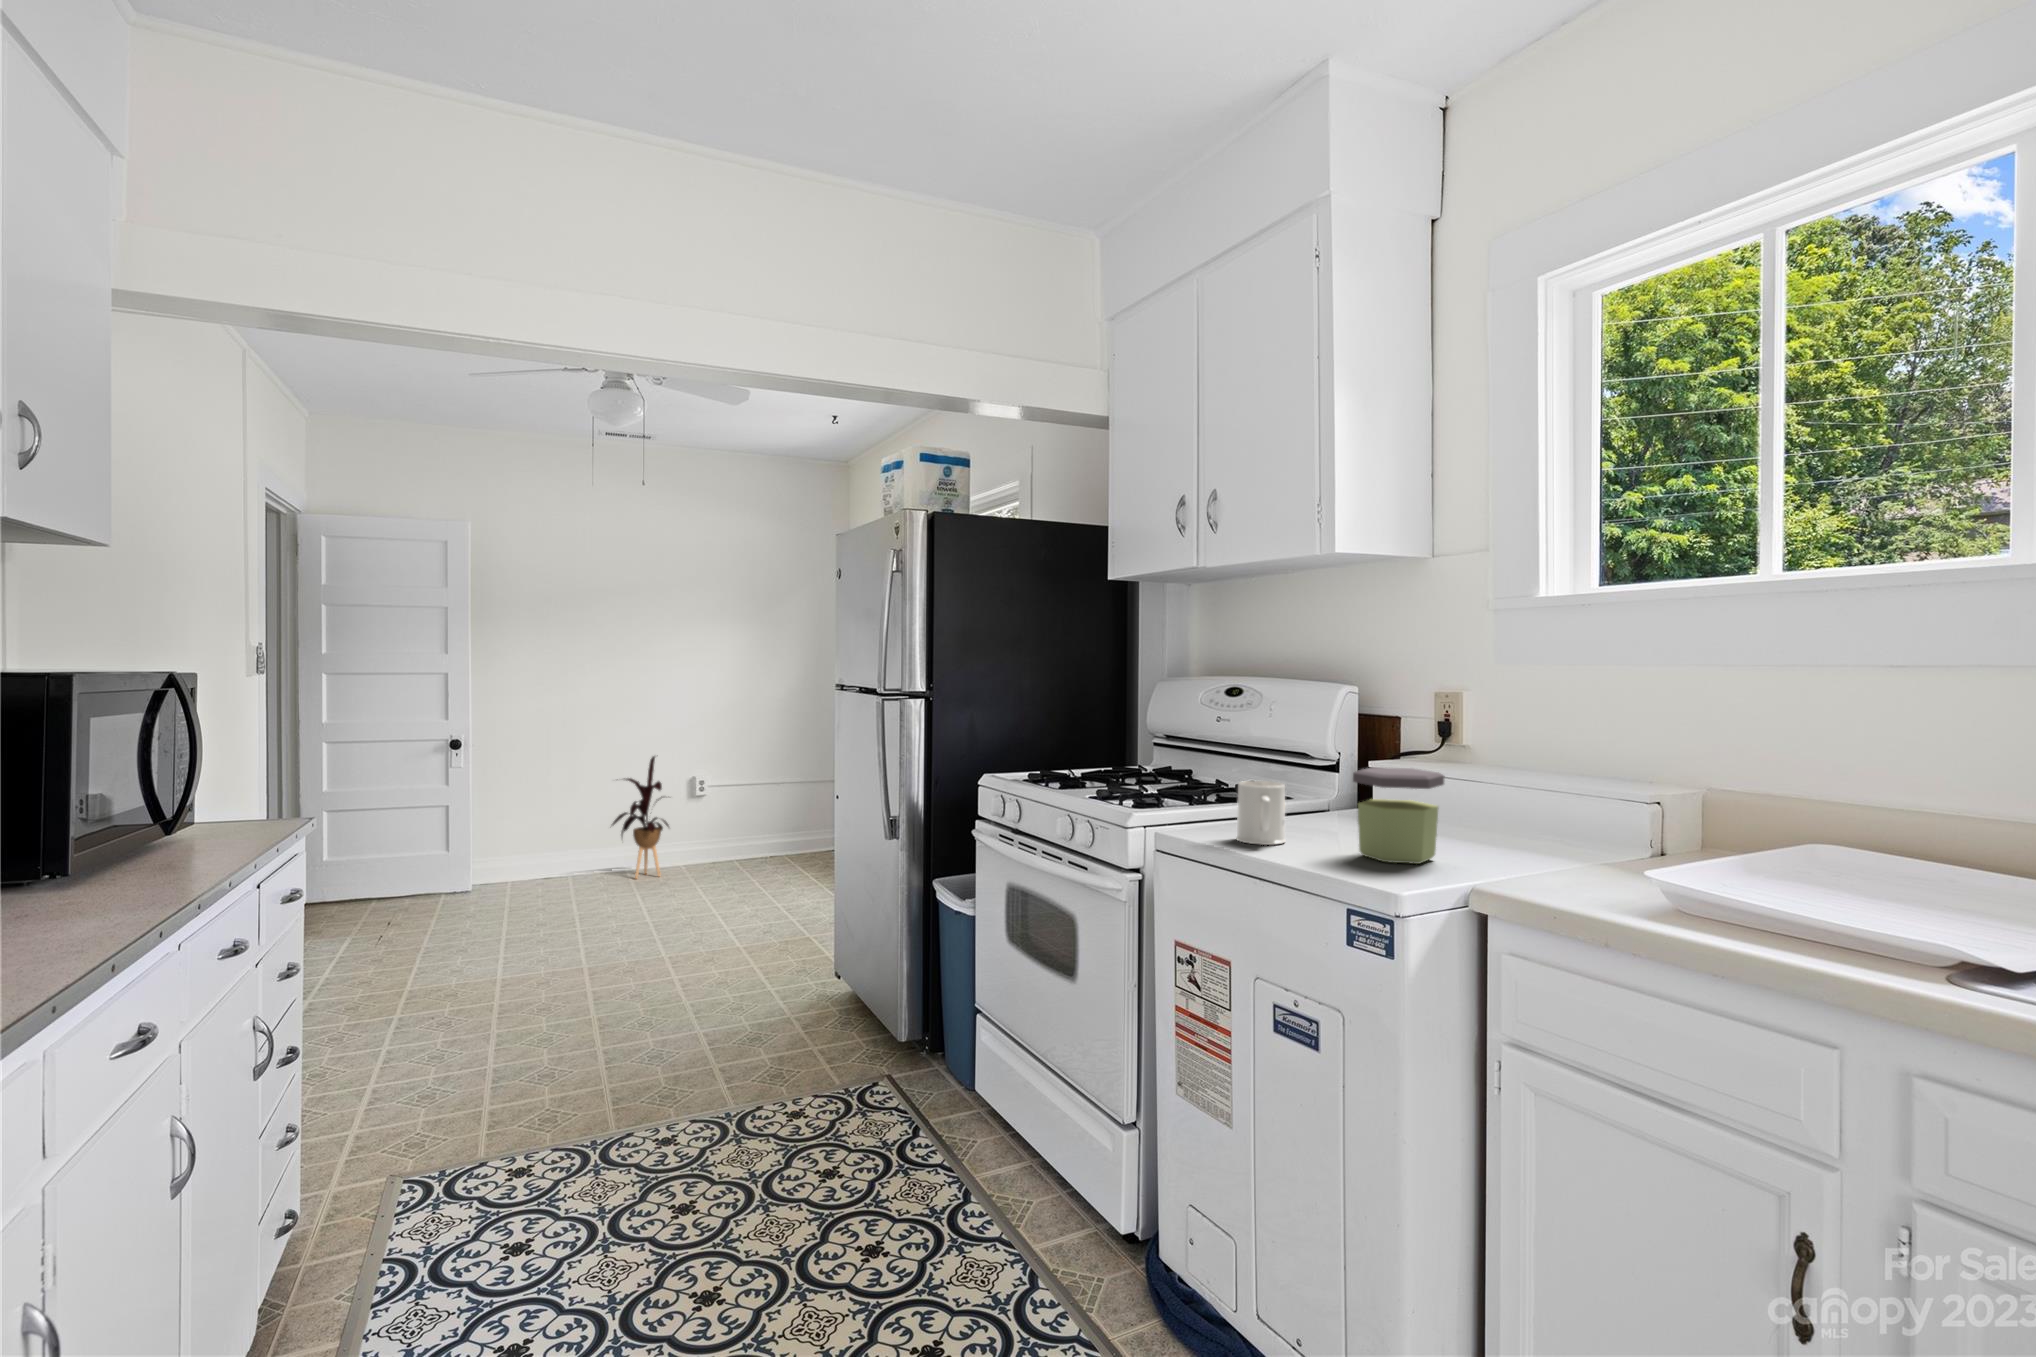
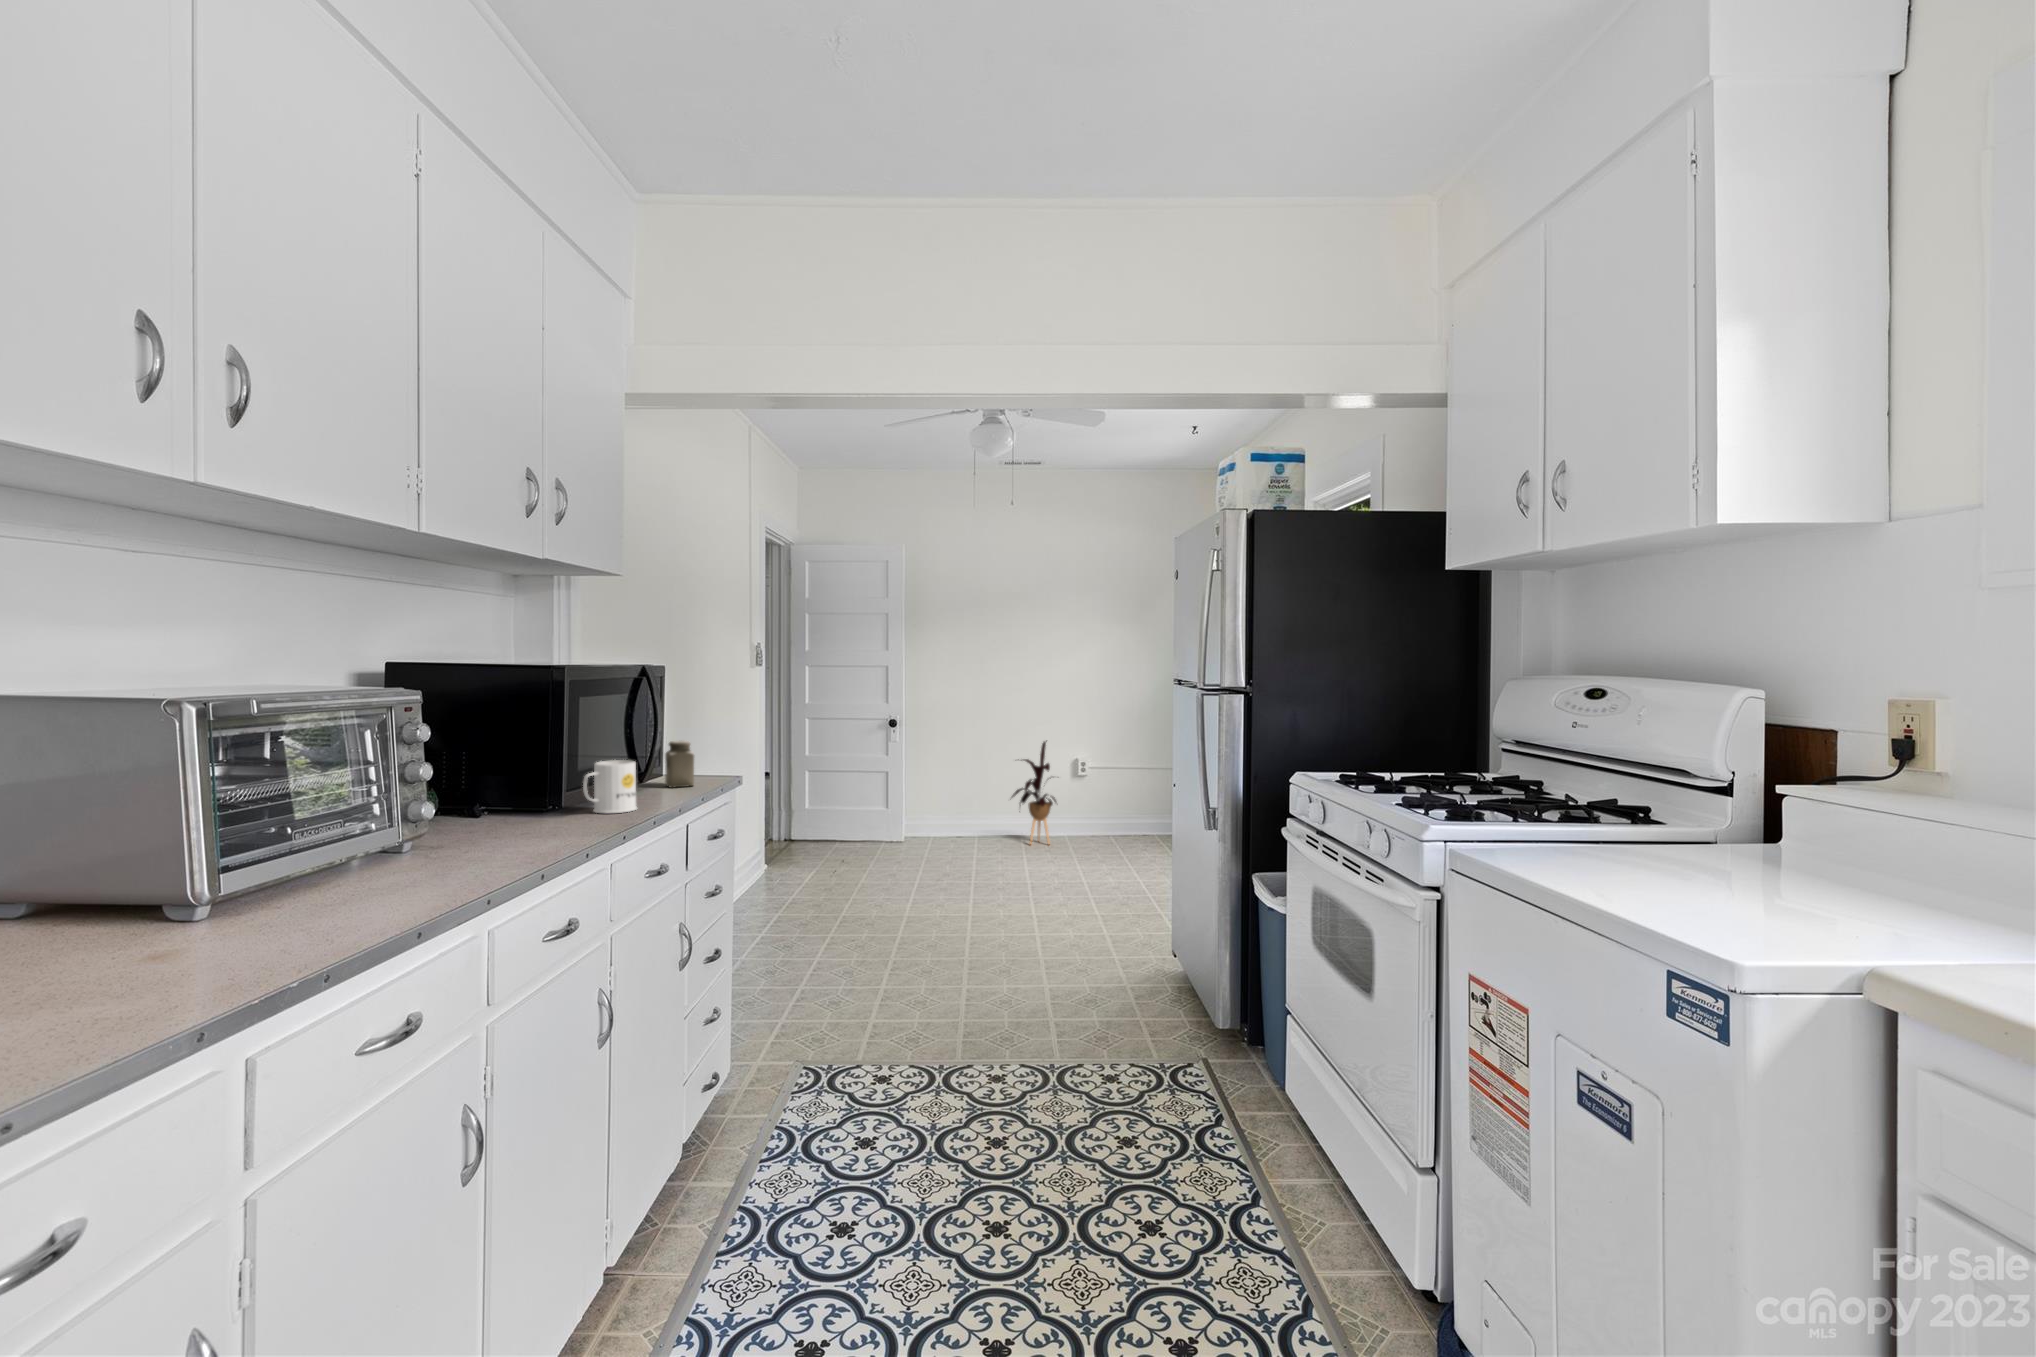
jar: present [1353,767,1444,864] -> none [1704,793,1853,925]
salt shaker: none [201,772,251,836] -> present [665,740,694,788]
mug: present [1236,781,1286,845] -> present [583,760,637,813]

